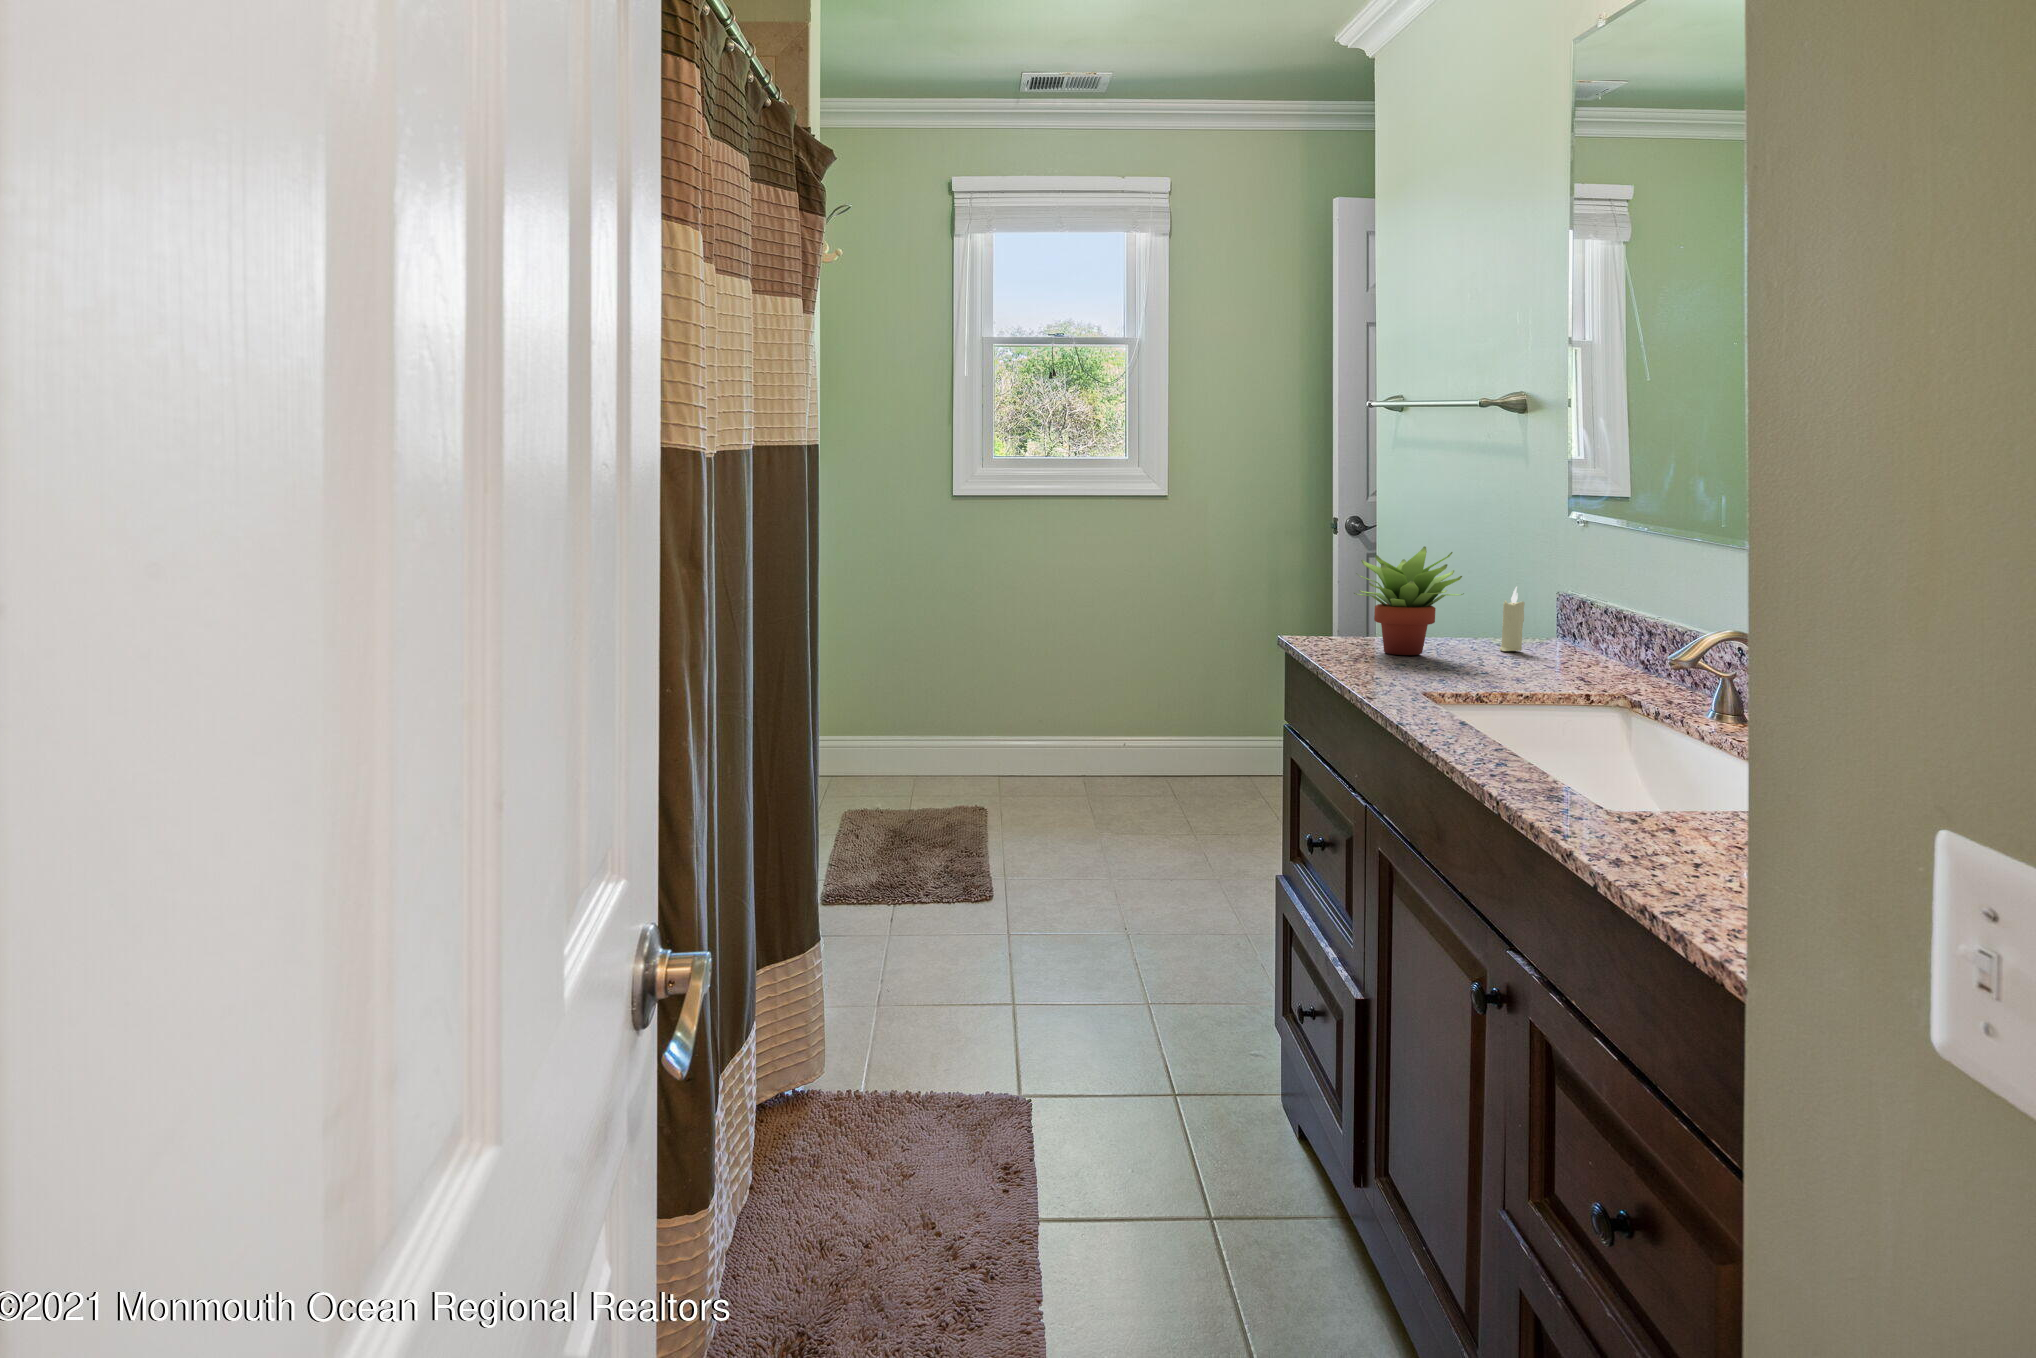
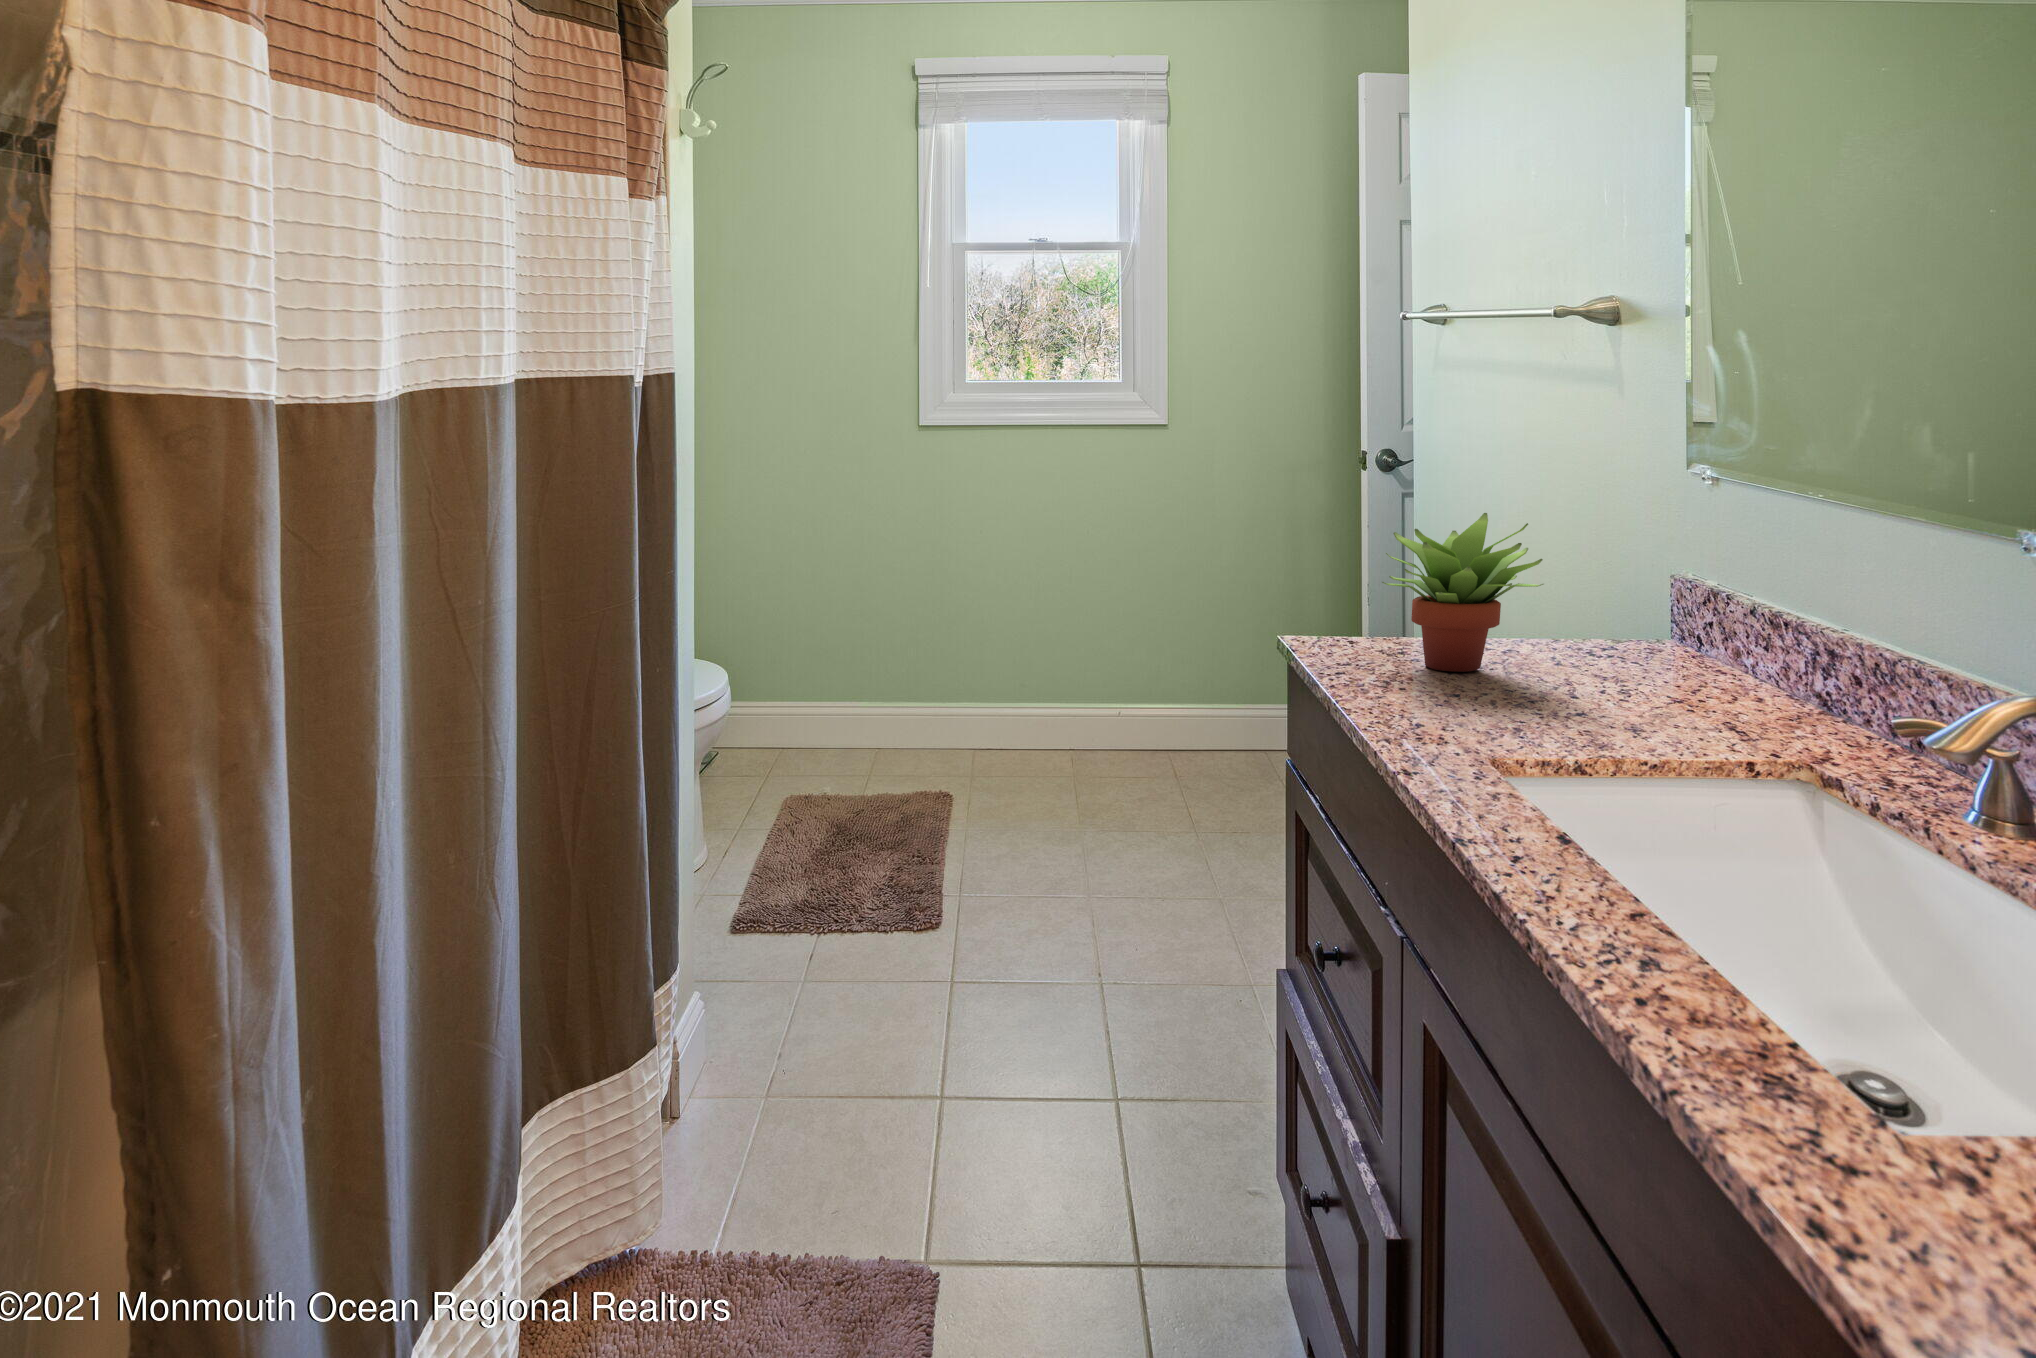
candle: present [1500,587,1525,651] -> none [1588,568,1626,660]

